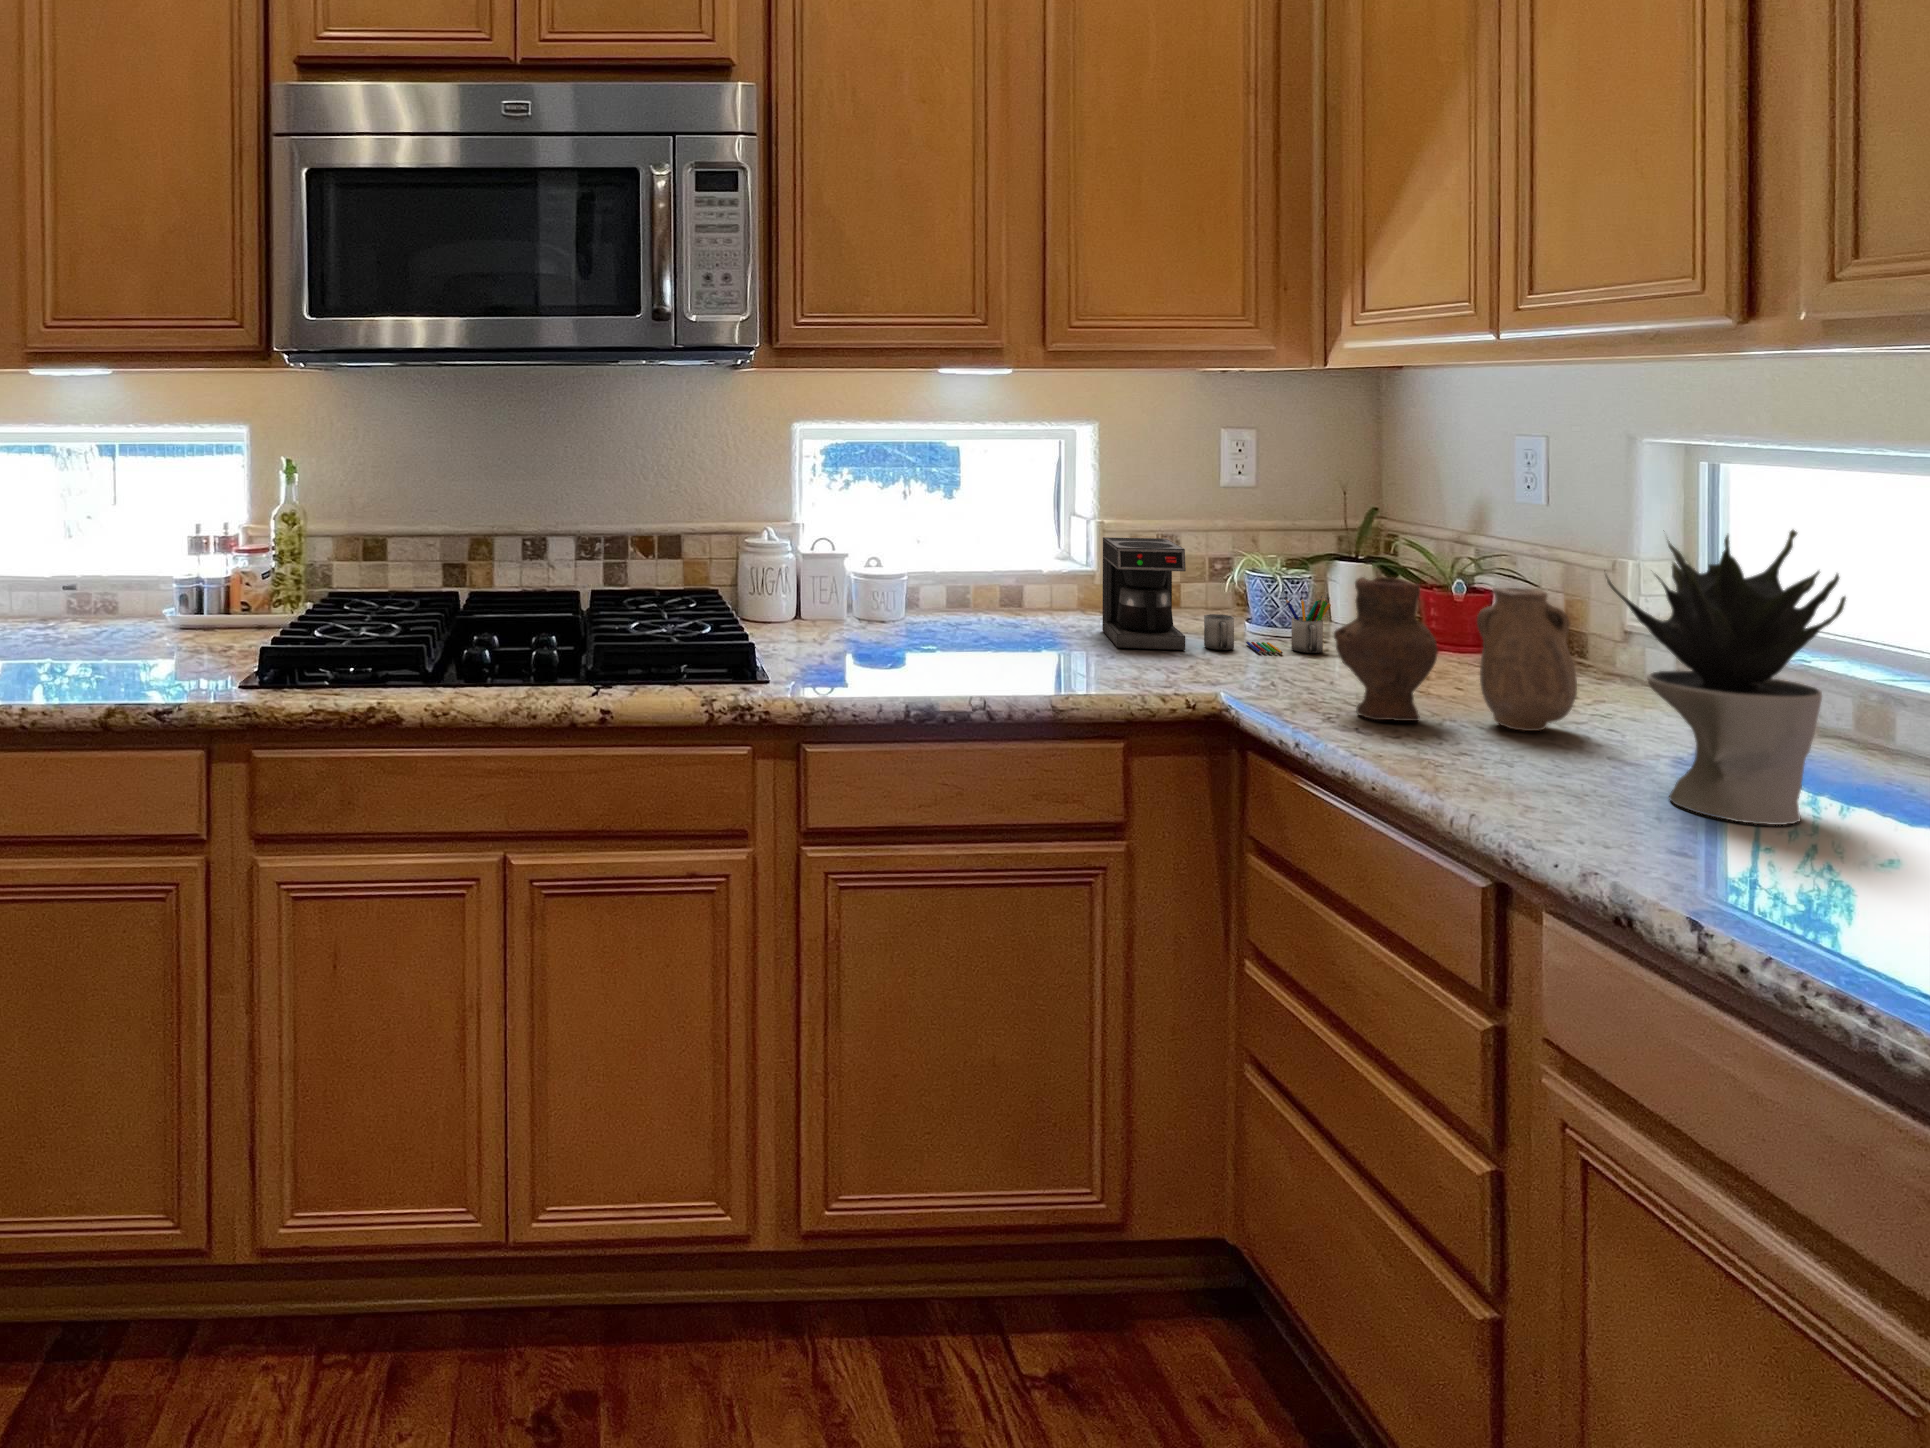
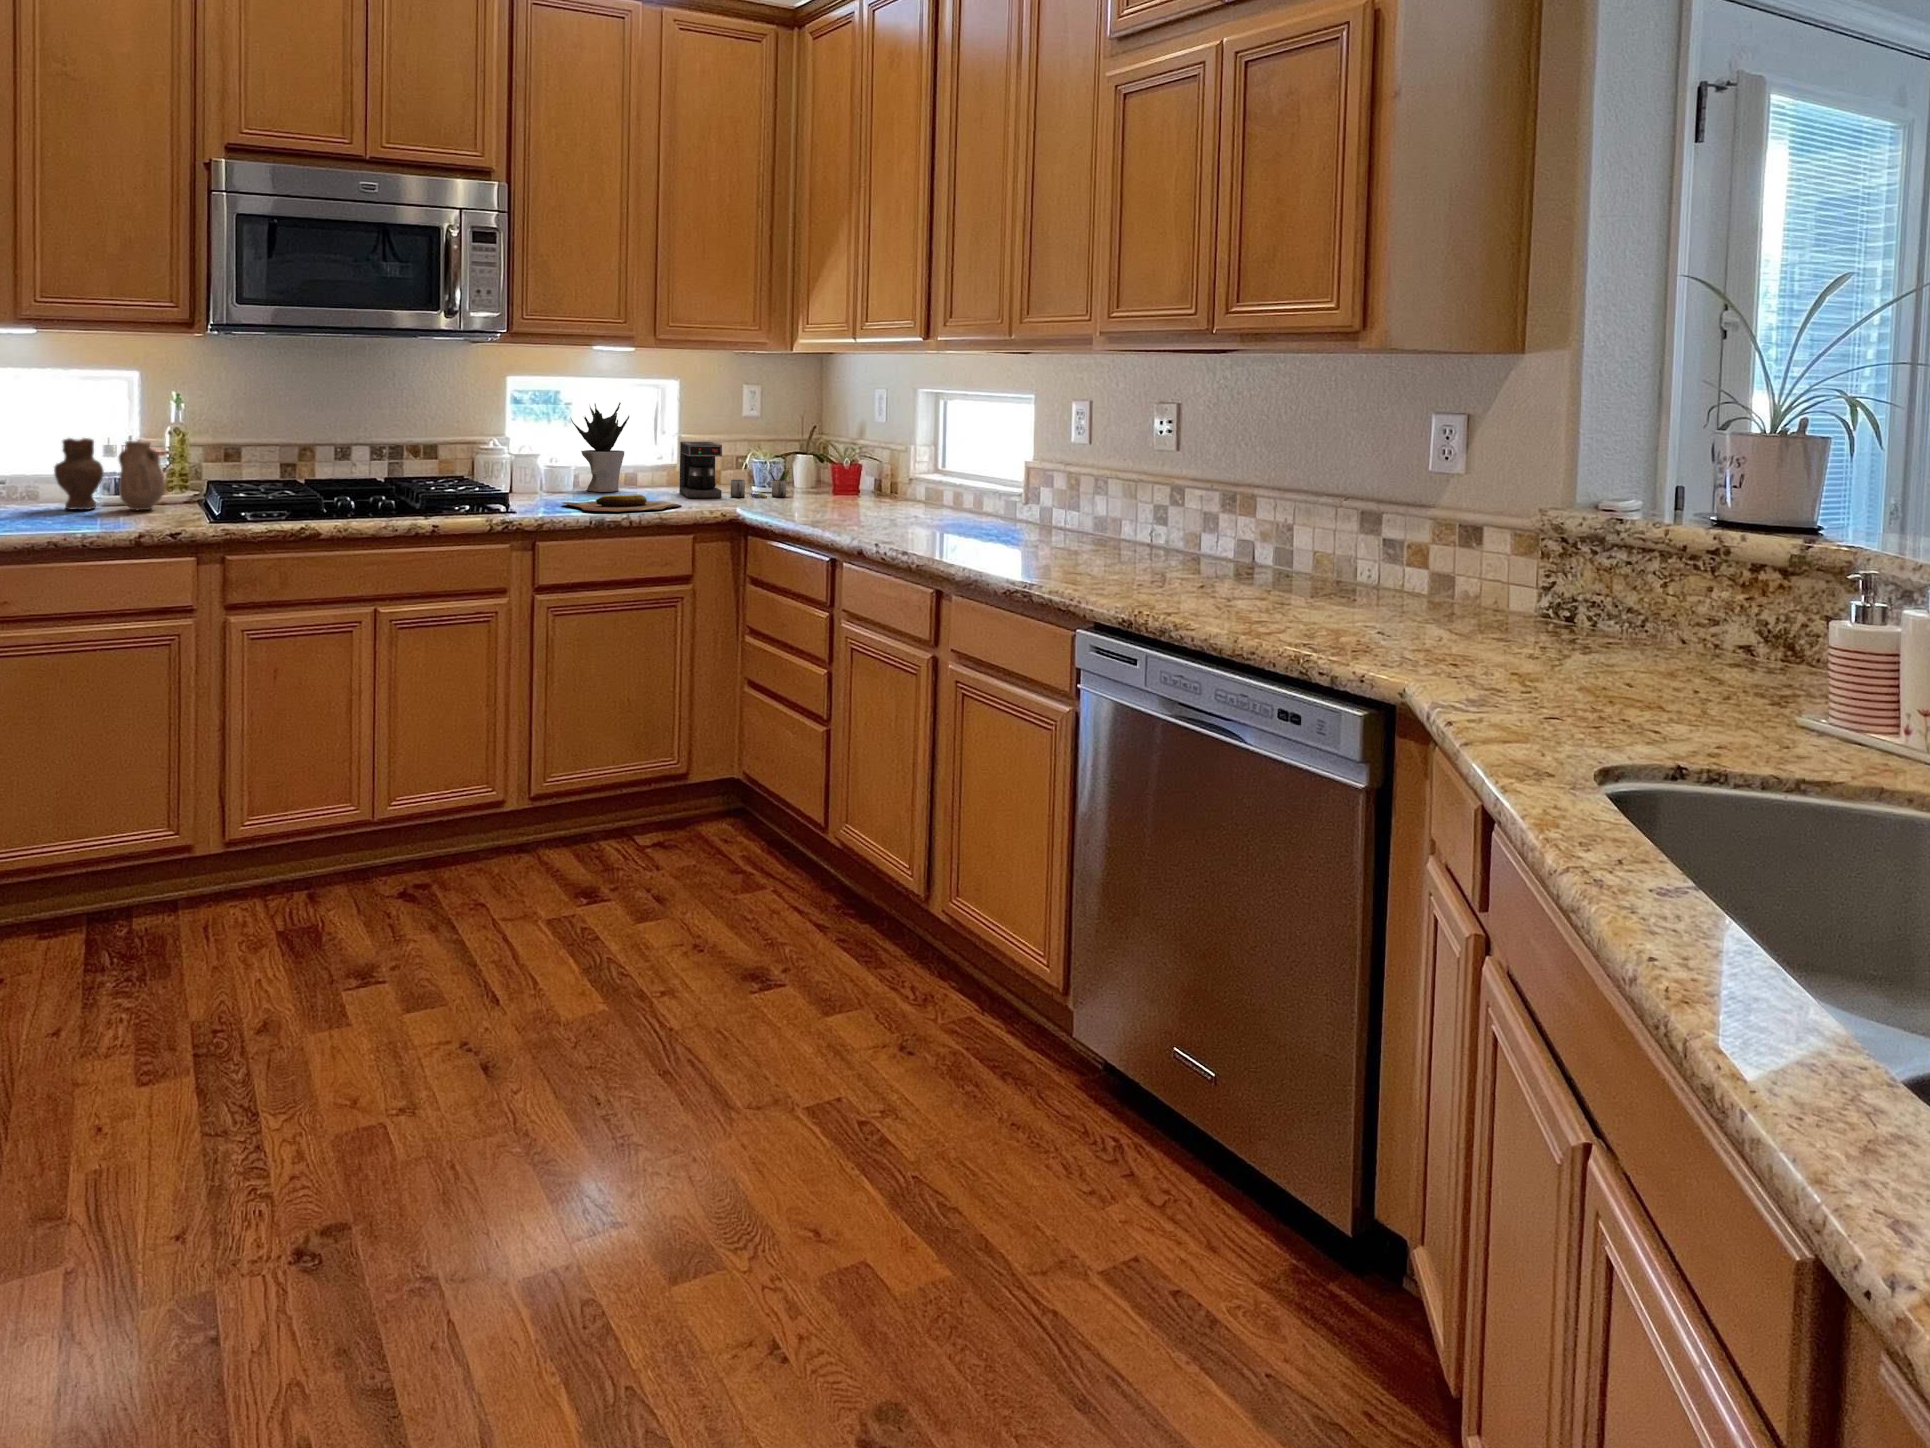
potted plant: present [1606,530,1846,825] -> present [571,403,629,492]
vase: present [1334,576,1577,731] -> present [54,438,165,510]
cutting board: none [867,649,1101,691] -> present [563,494,681,512]

